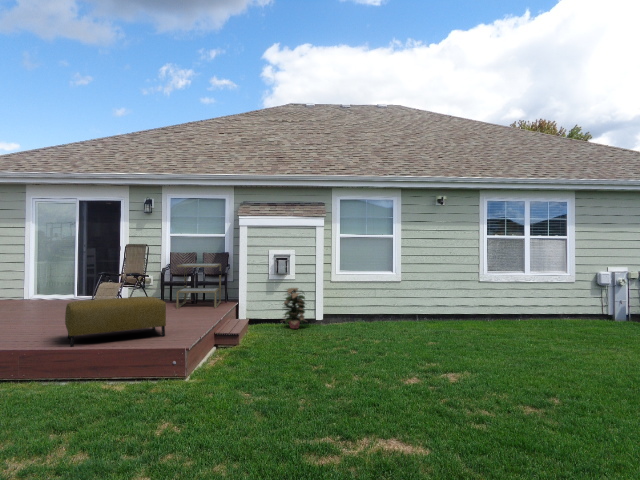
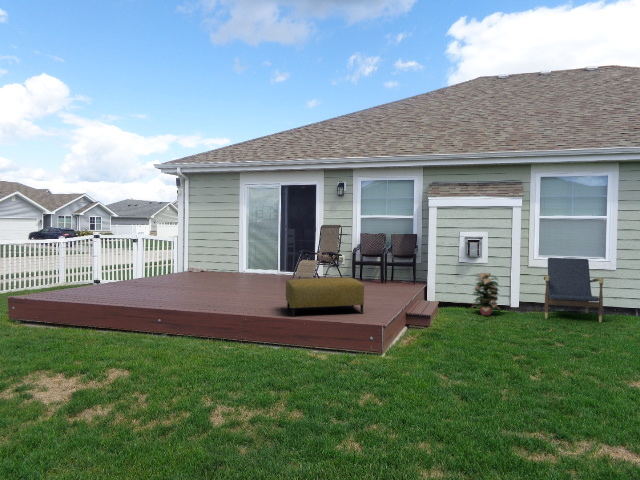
side table: present [176,263,221,308] -> none [368,244,409,289]
lounge chair: none [345,272,391,328] -> present [544,258,603,322]

